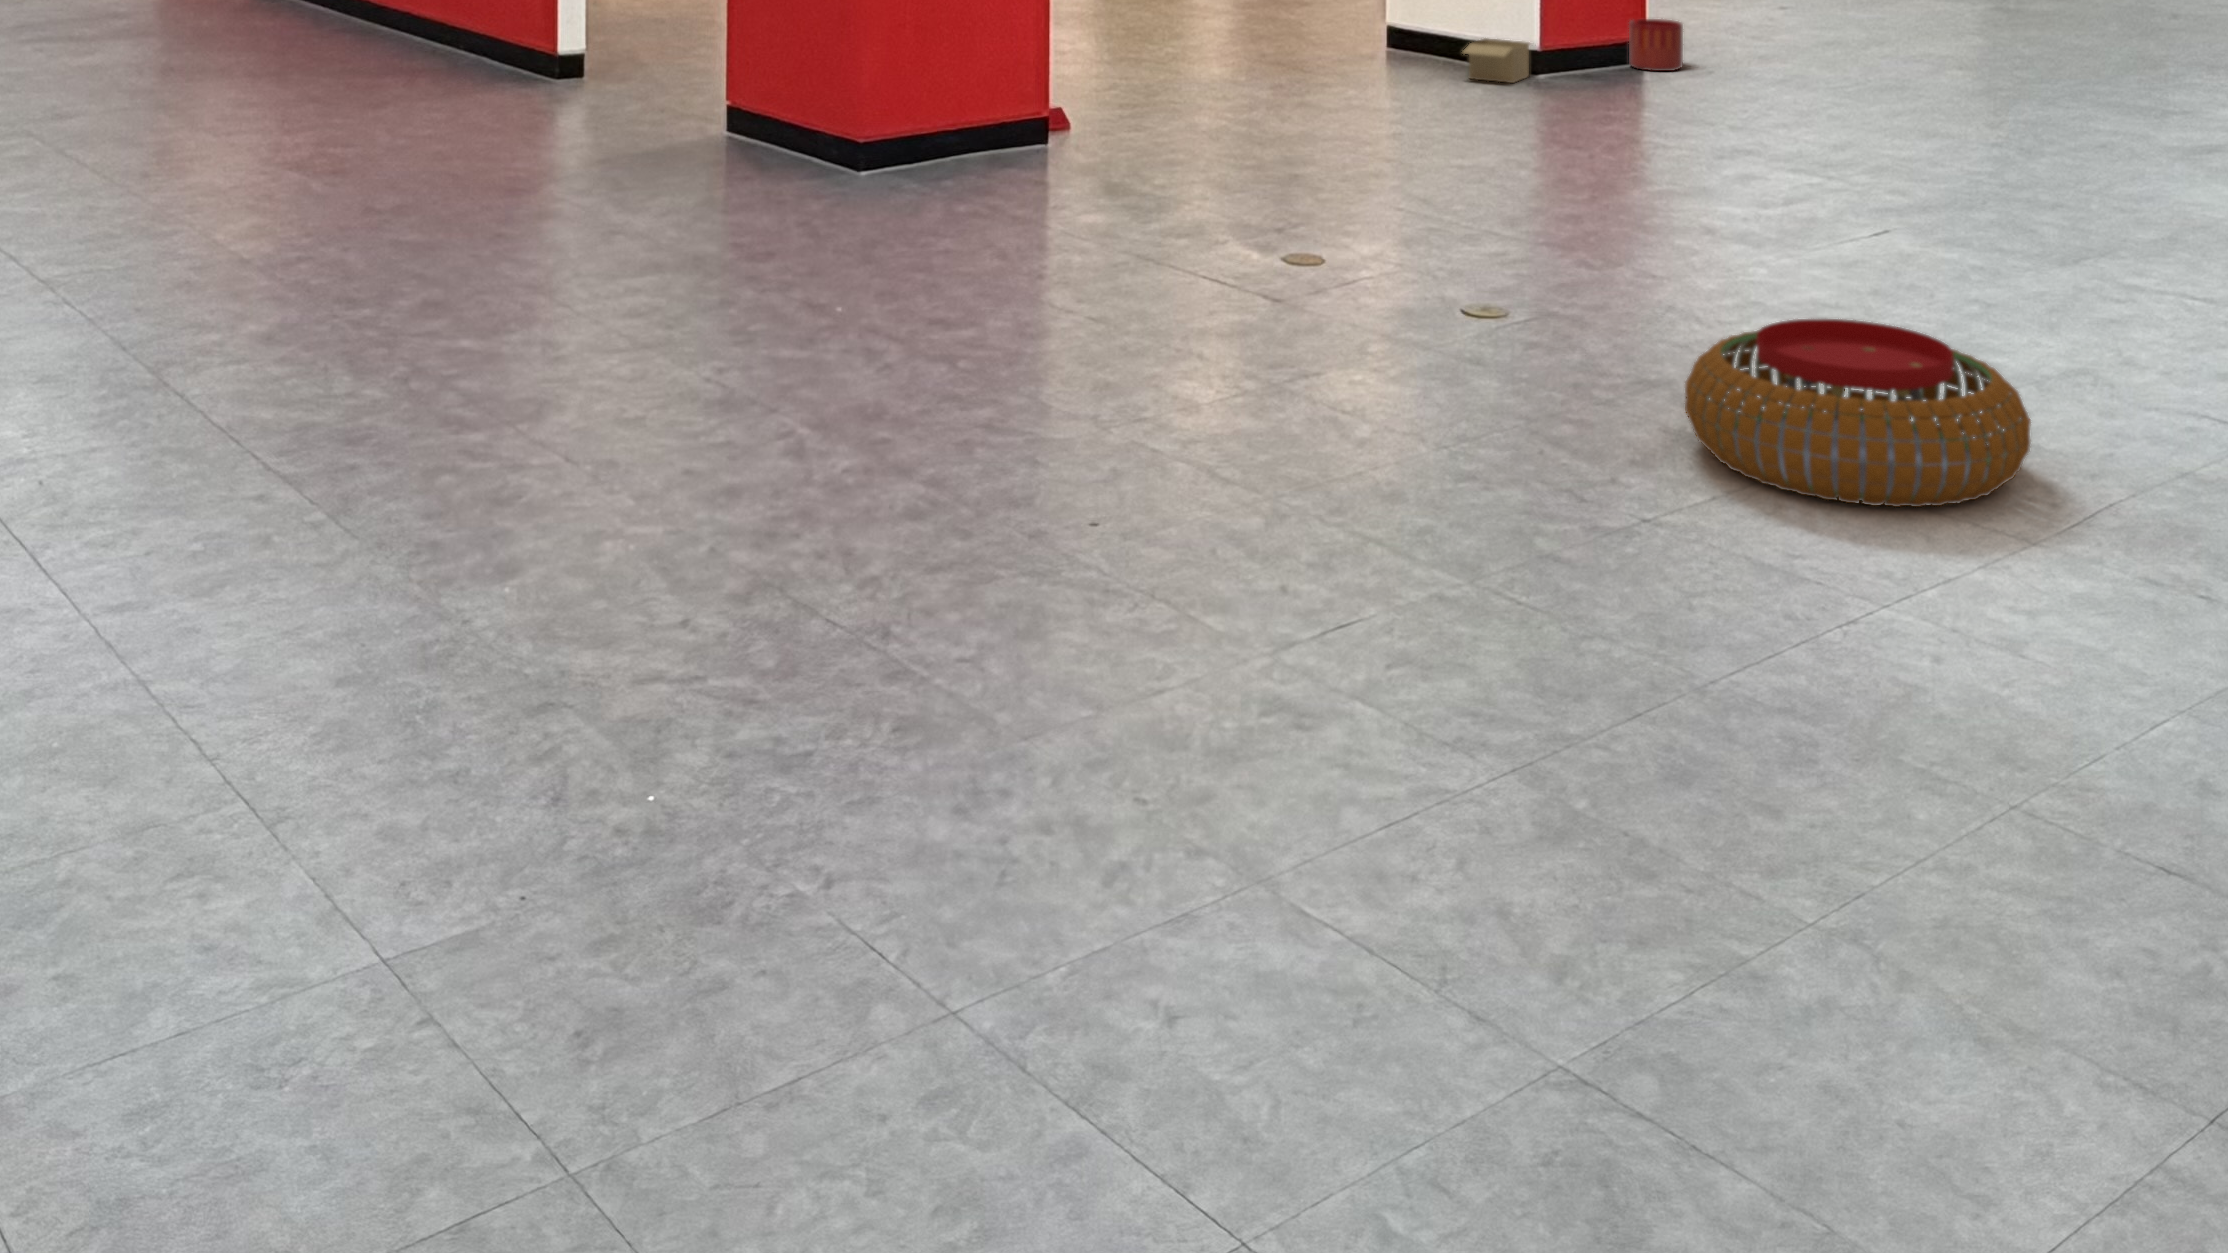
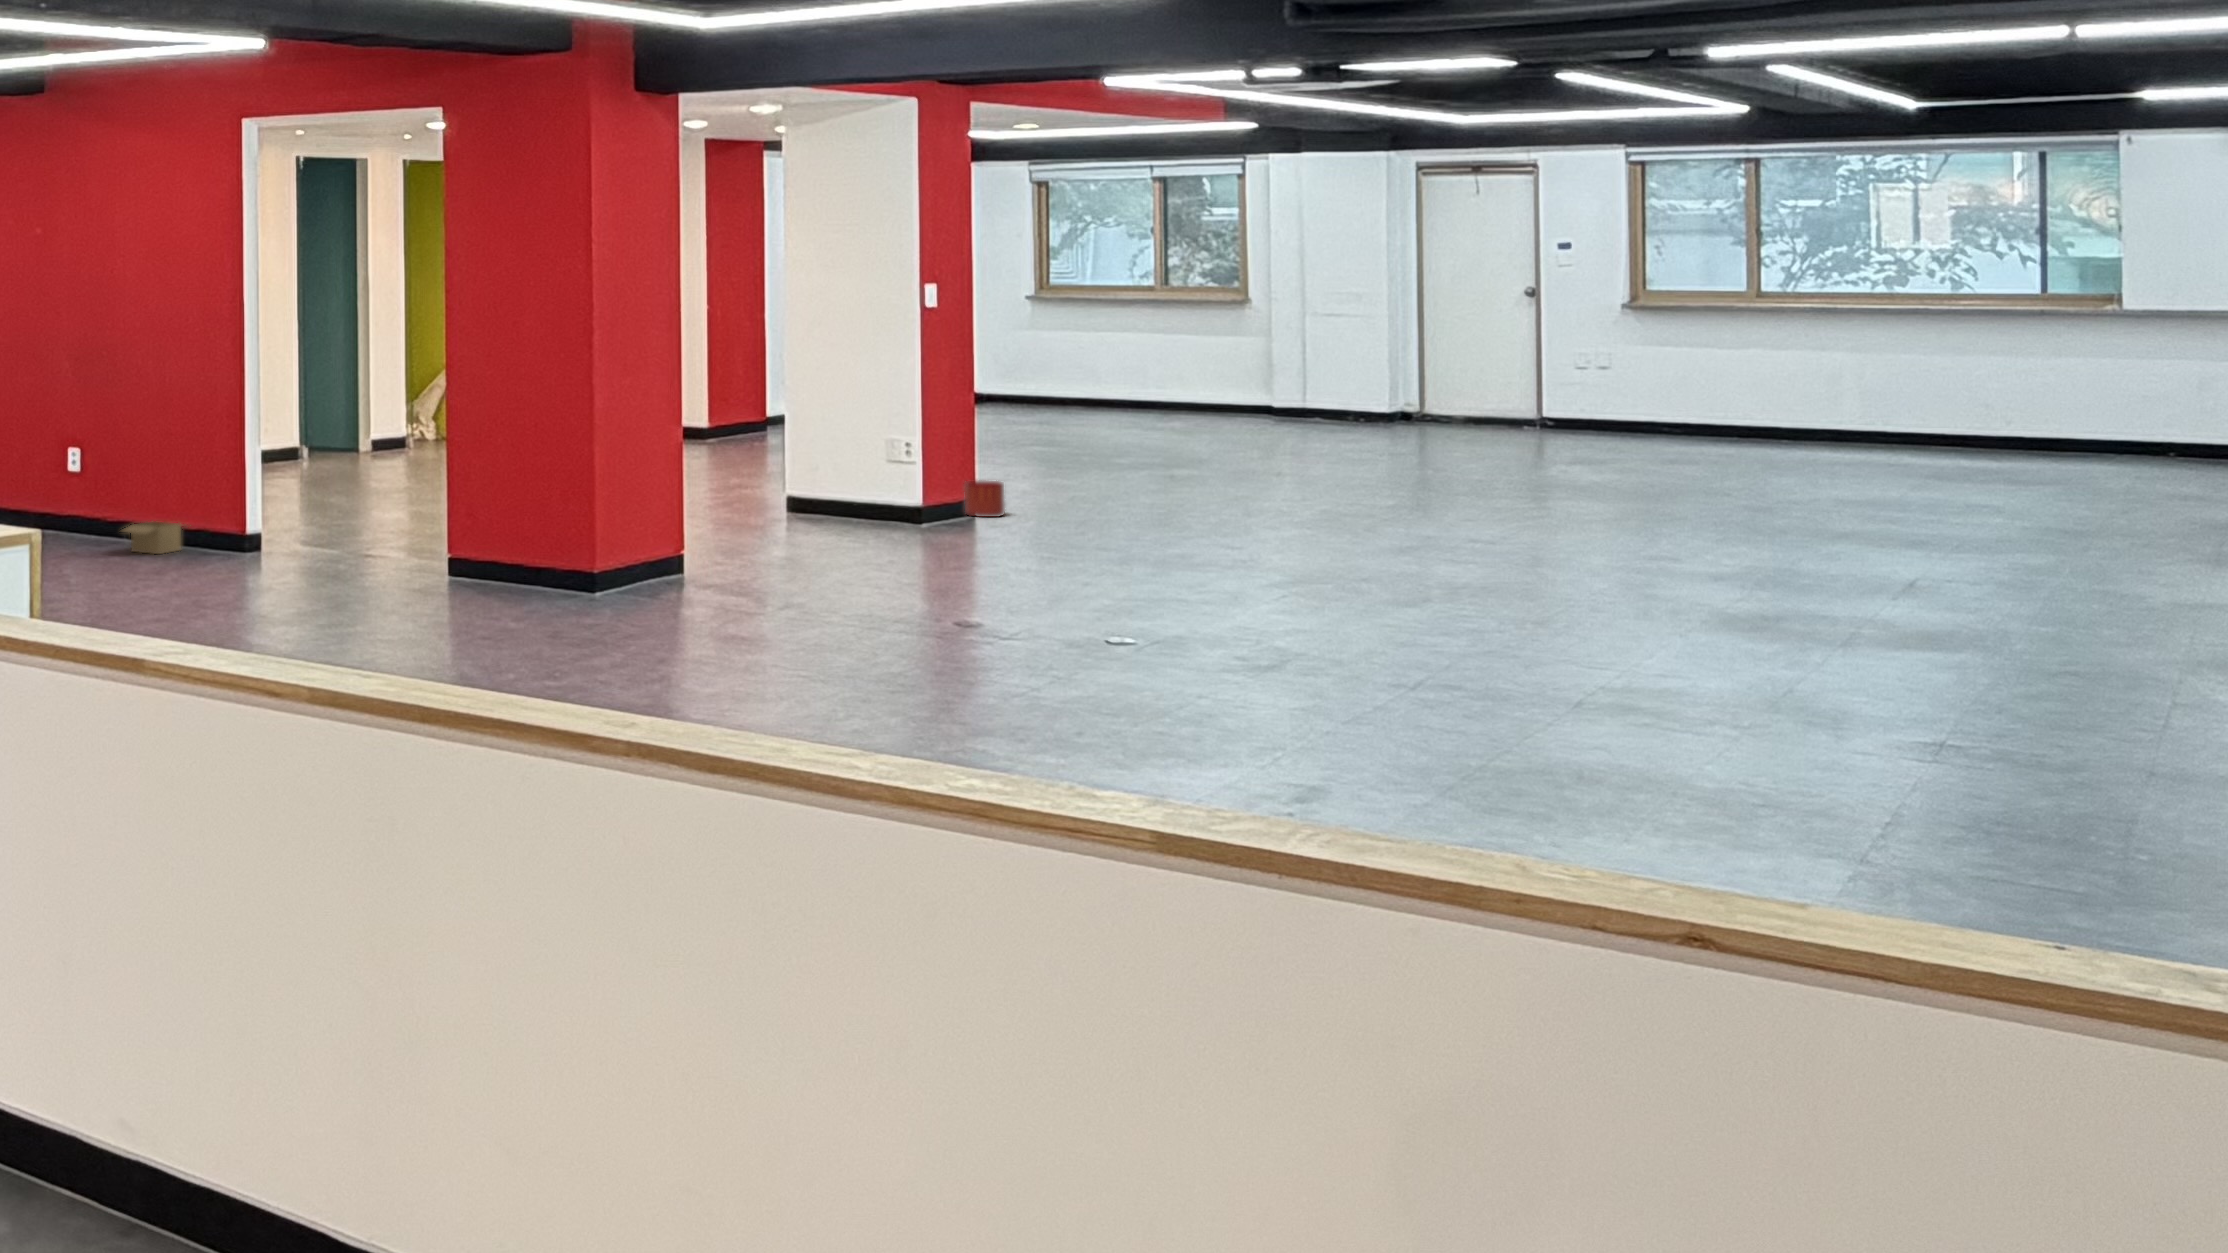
cardboard box: present [1463,39,1531,83] -> present [123,522,182,554]
pouf: present [1685,319,2031,507] -> none [1321,609,1533,699]

